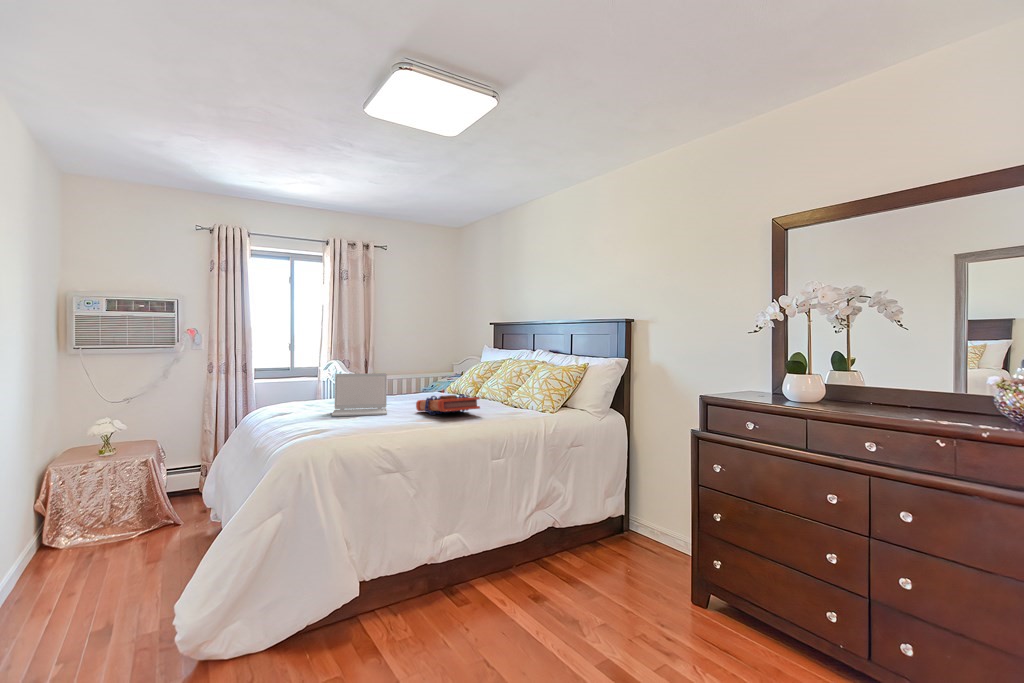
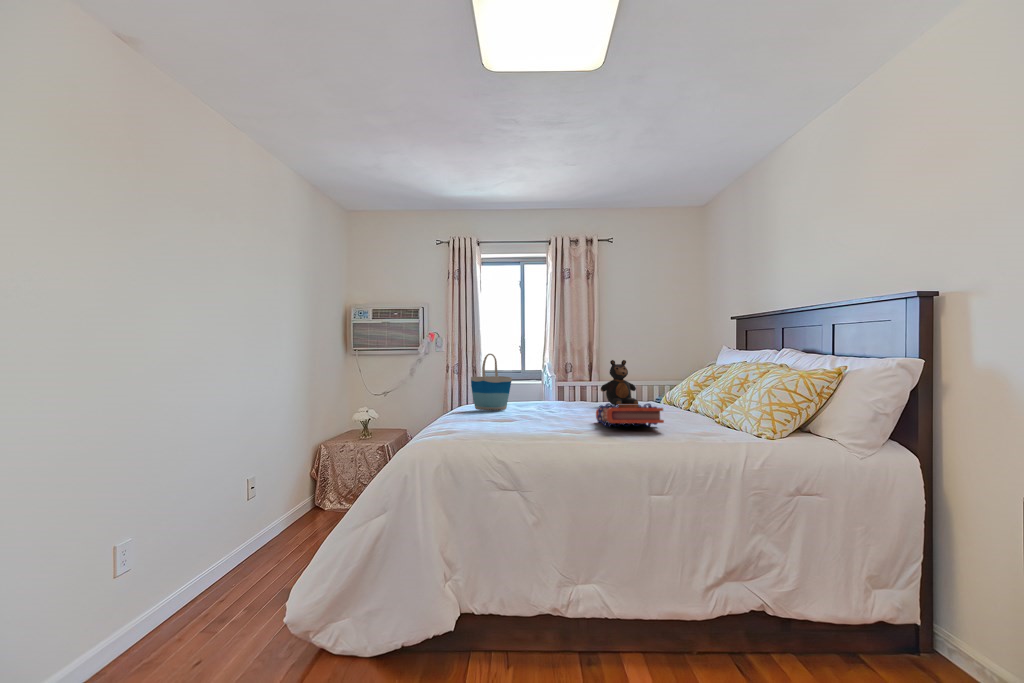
tote bag: none [276,353,320,409] -> present [471,354,512,410]
teddy bear: none [395,358,428,398] -> present [601,360,638,406]
laptop: present [332,373,387,416] -> none [504,375,570,422]

